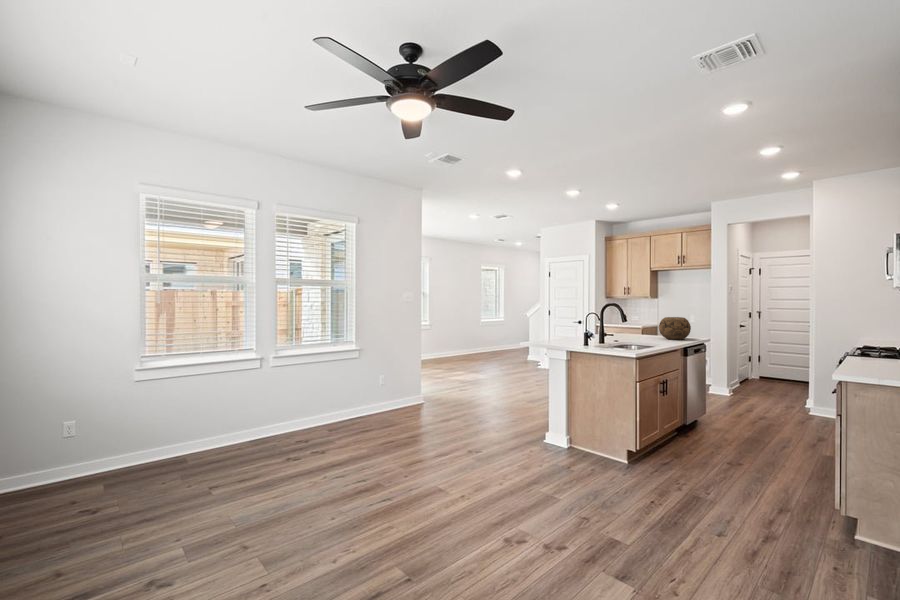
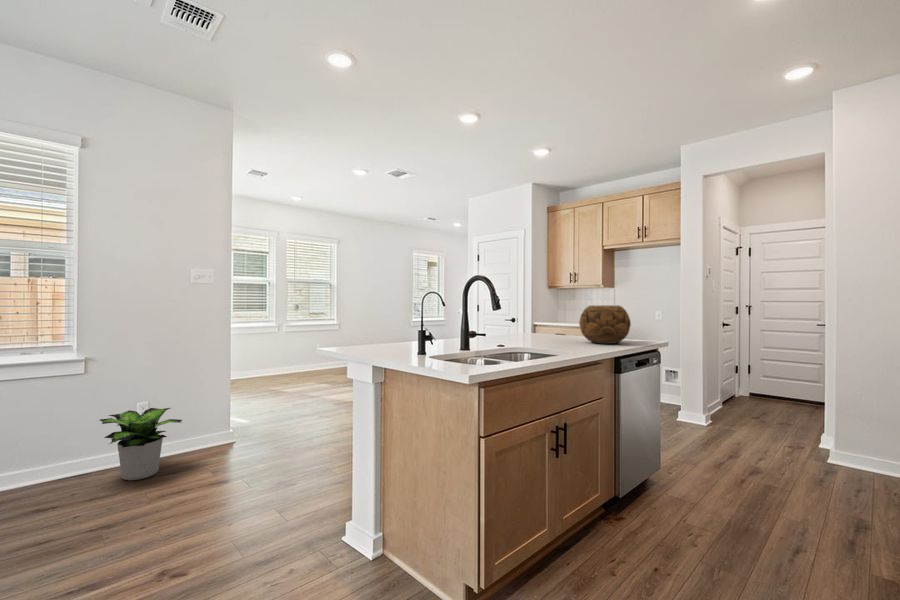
potted plant: none [375,378,417,418] -> present [100,408,182,480]

